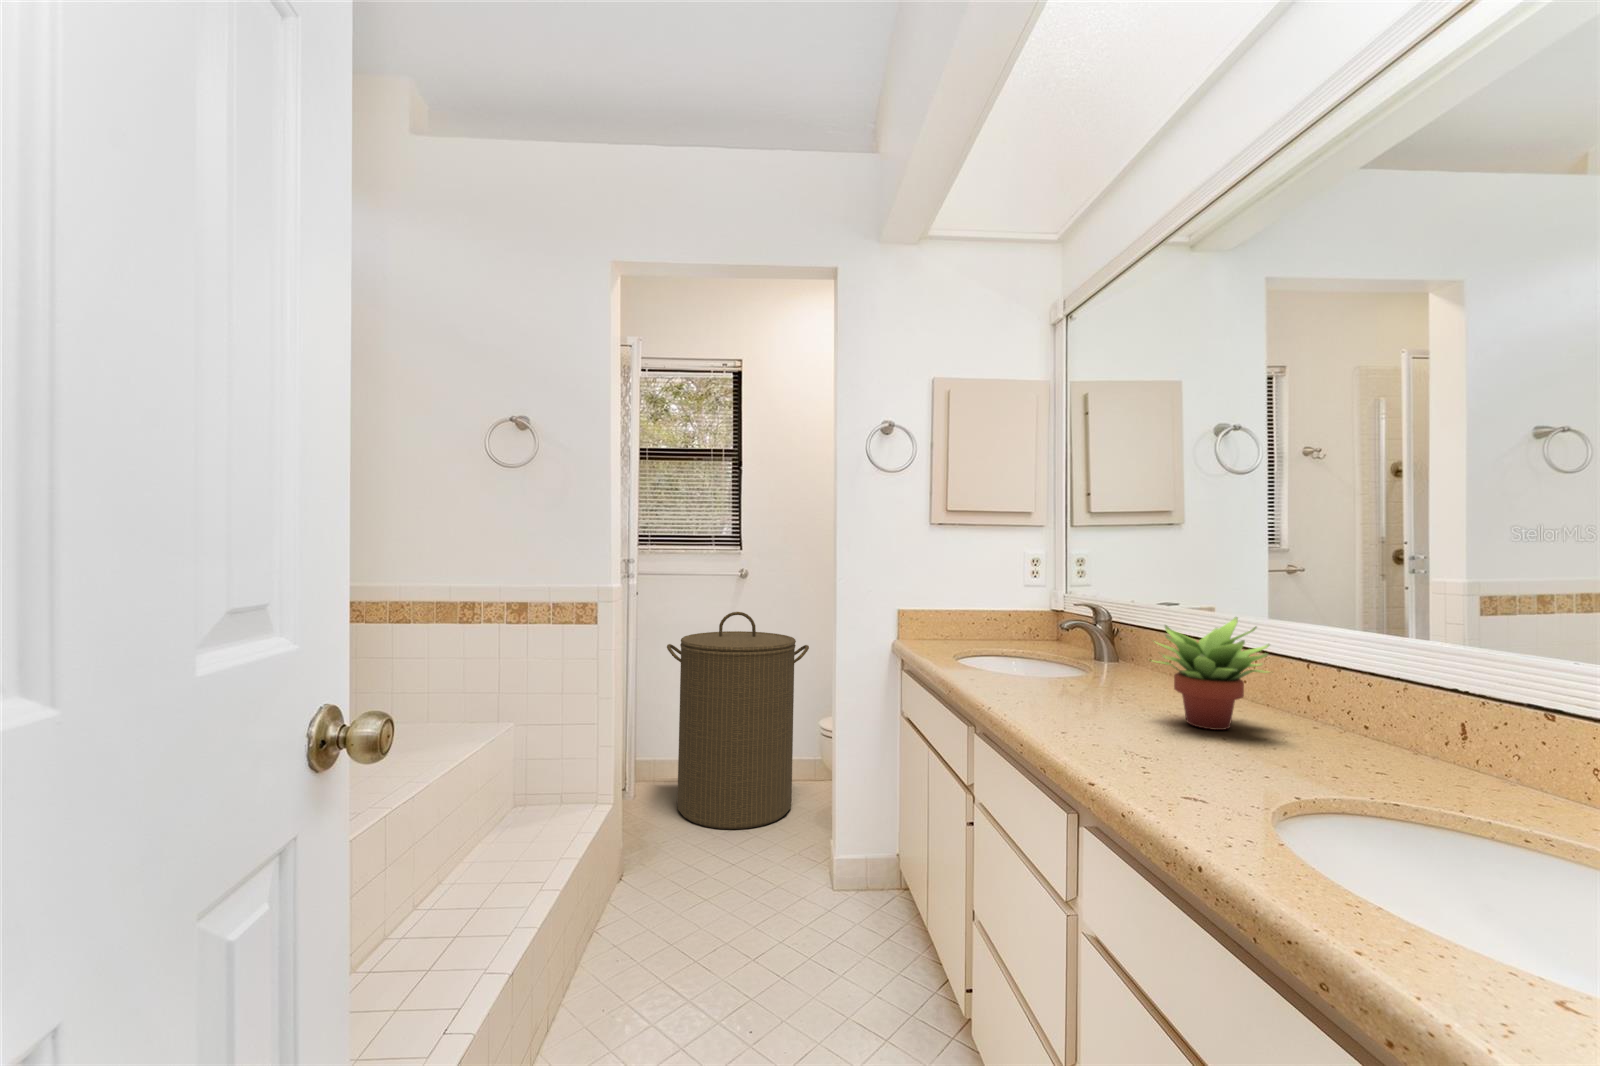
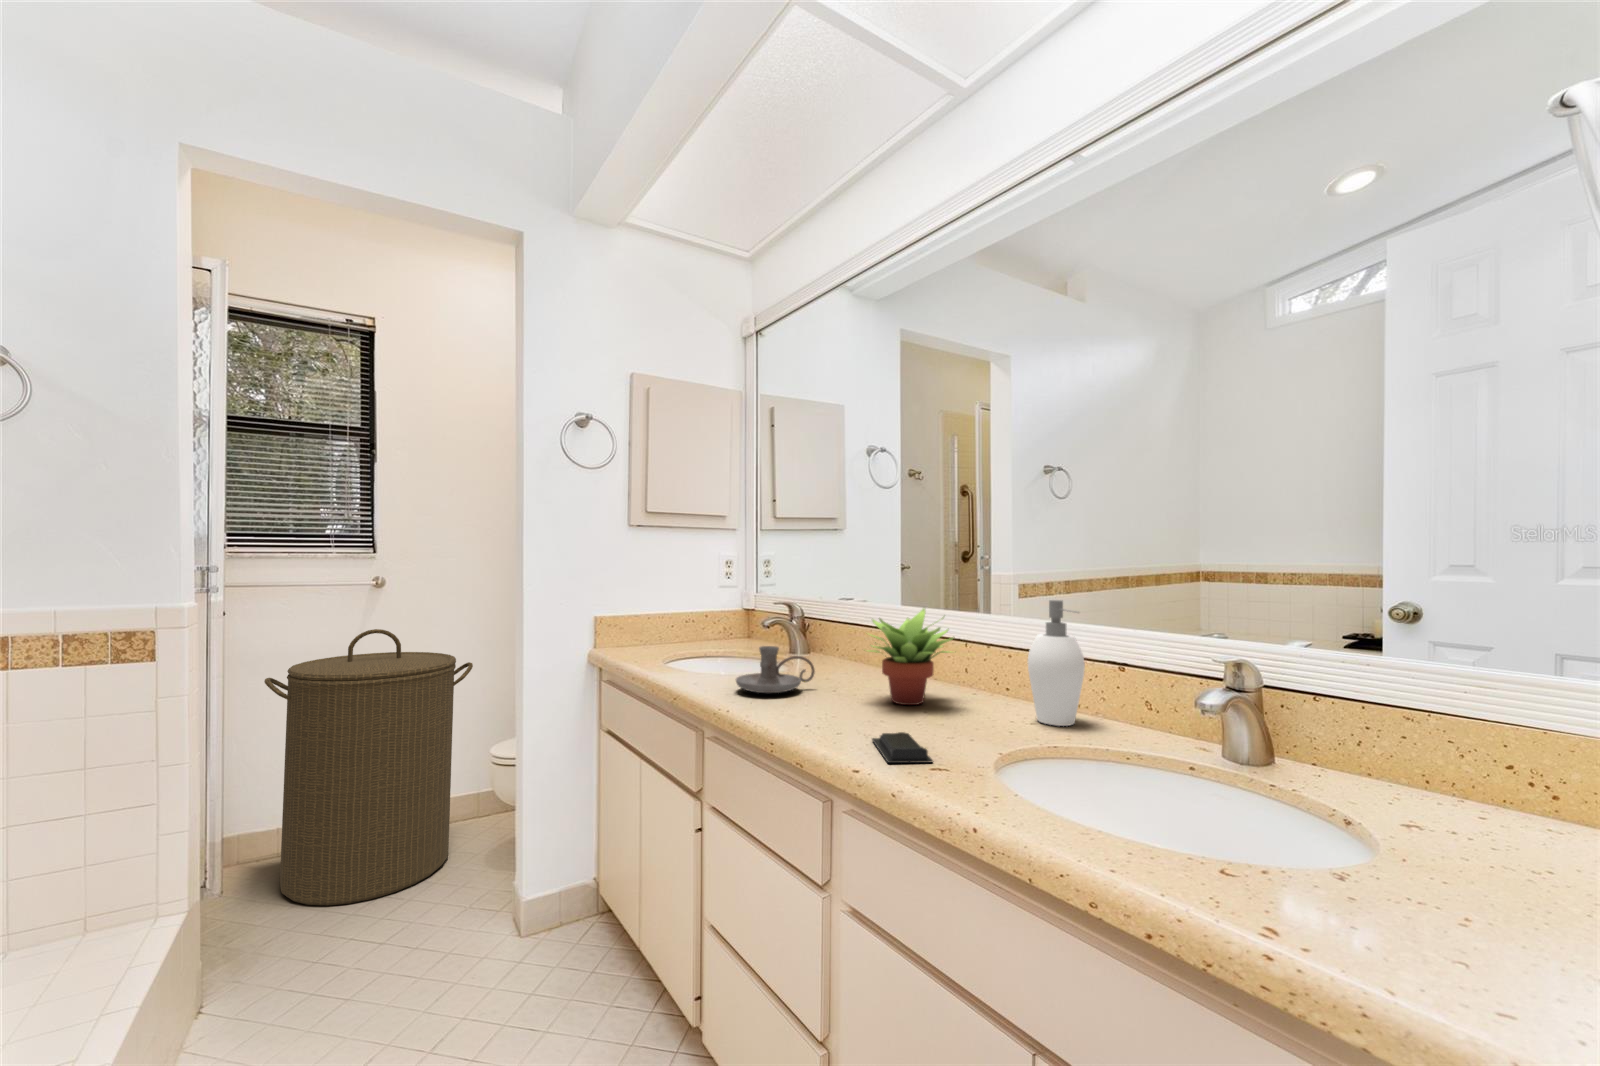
soap dispenser: none [1374,615,1471,784] -> present [1028,600,1085,726]
candle holder: none [1009,648,1100,697] -> present [736,646,815,693]
soap bar: none [1130,751,1192,791] -> present [872,732,933,763]

